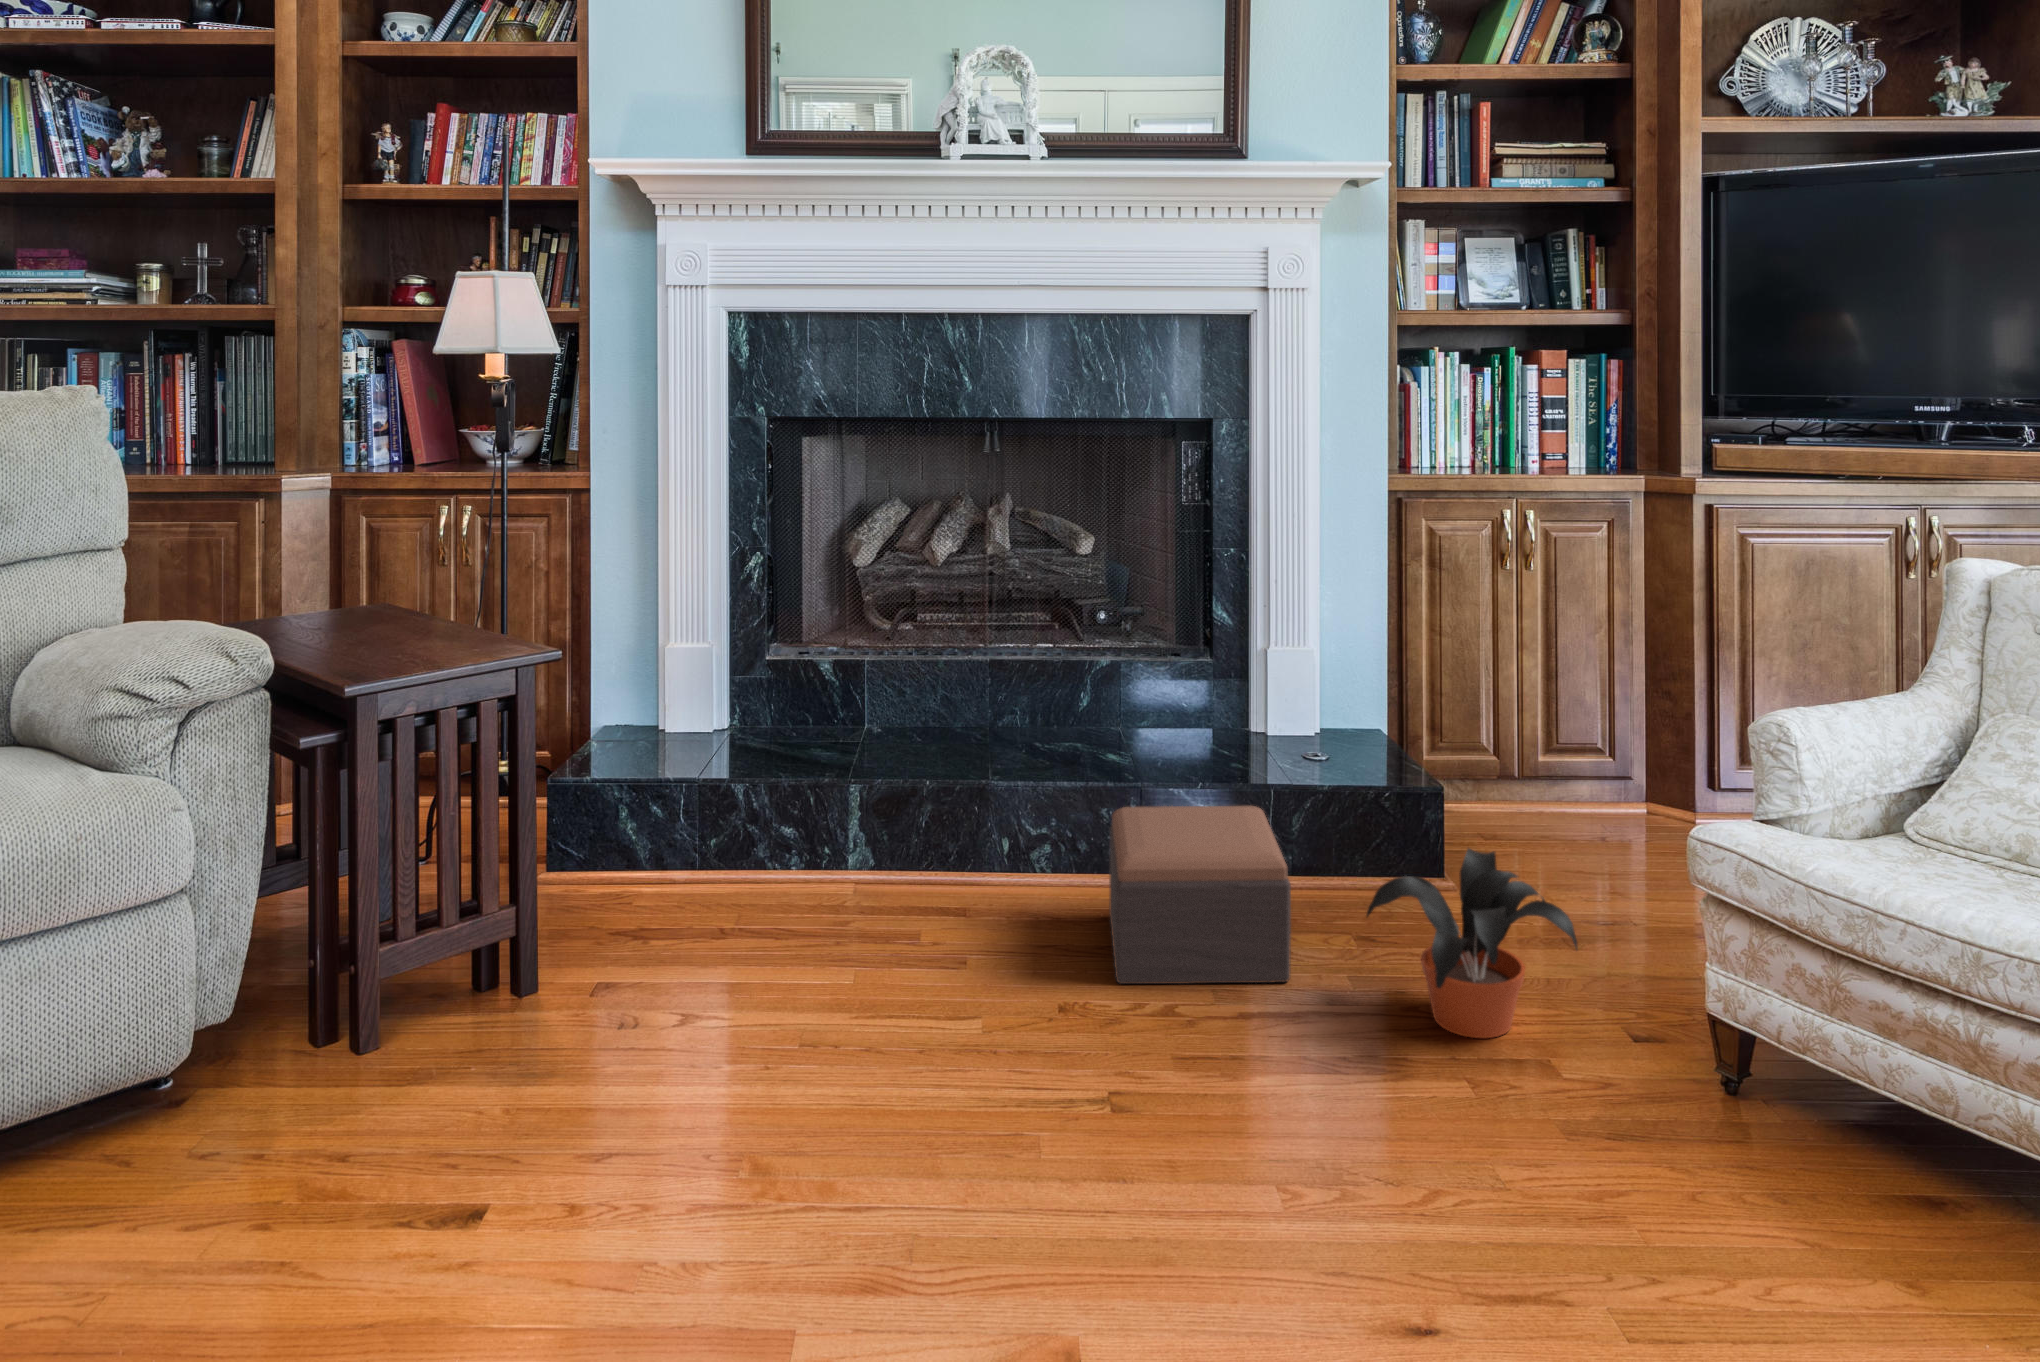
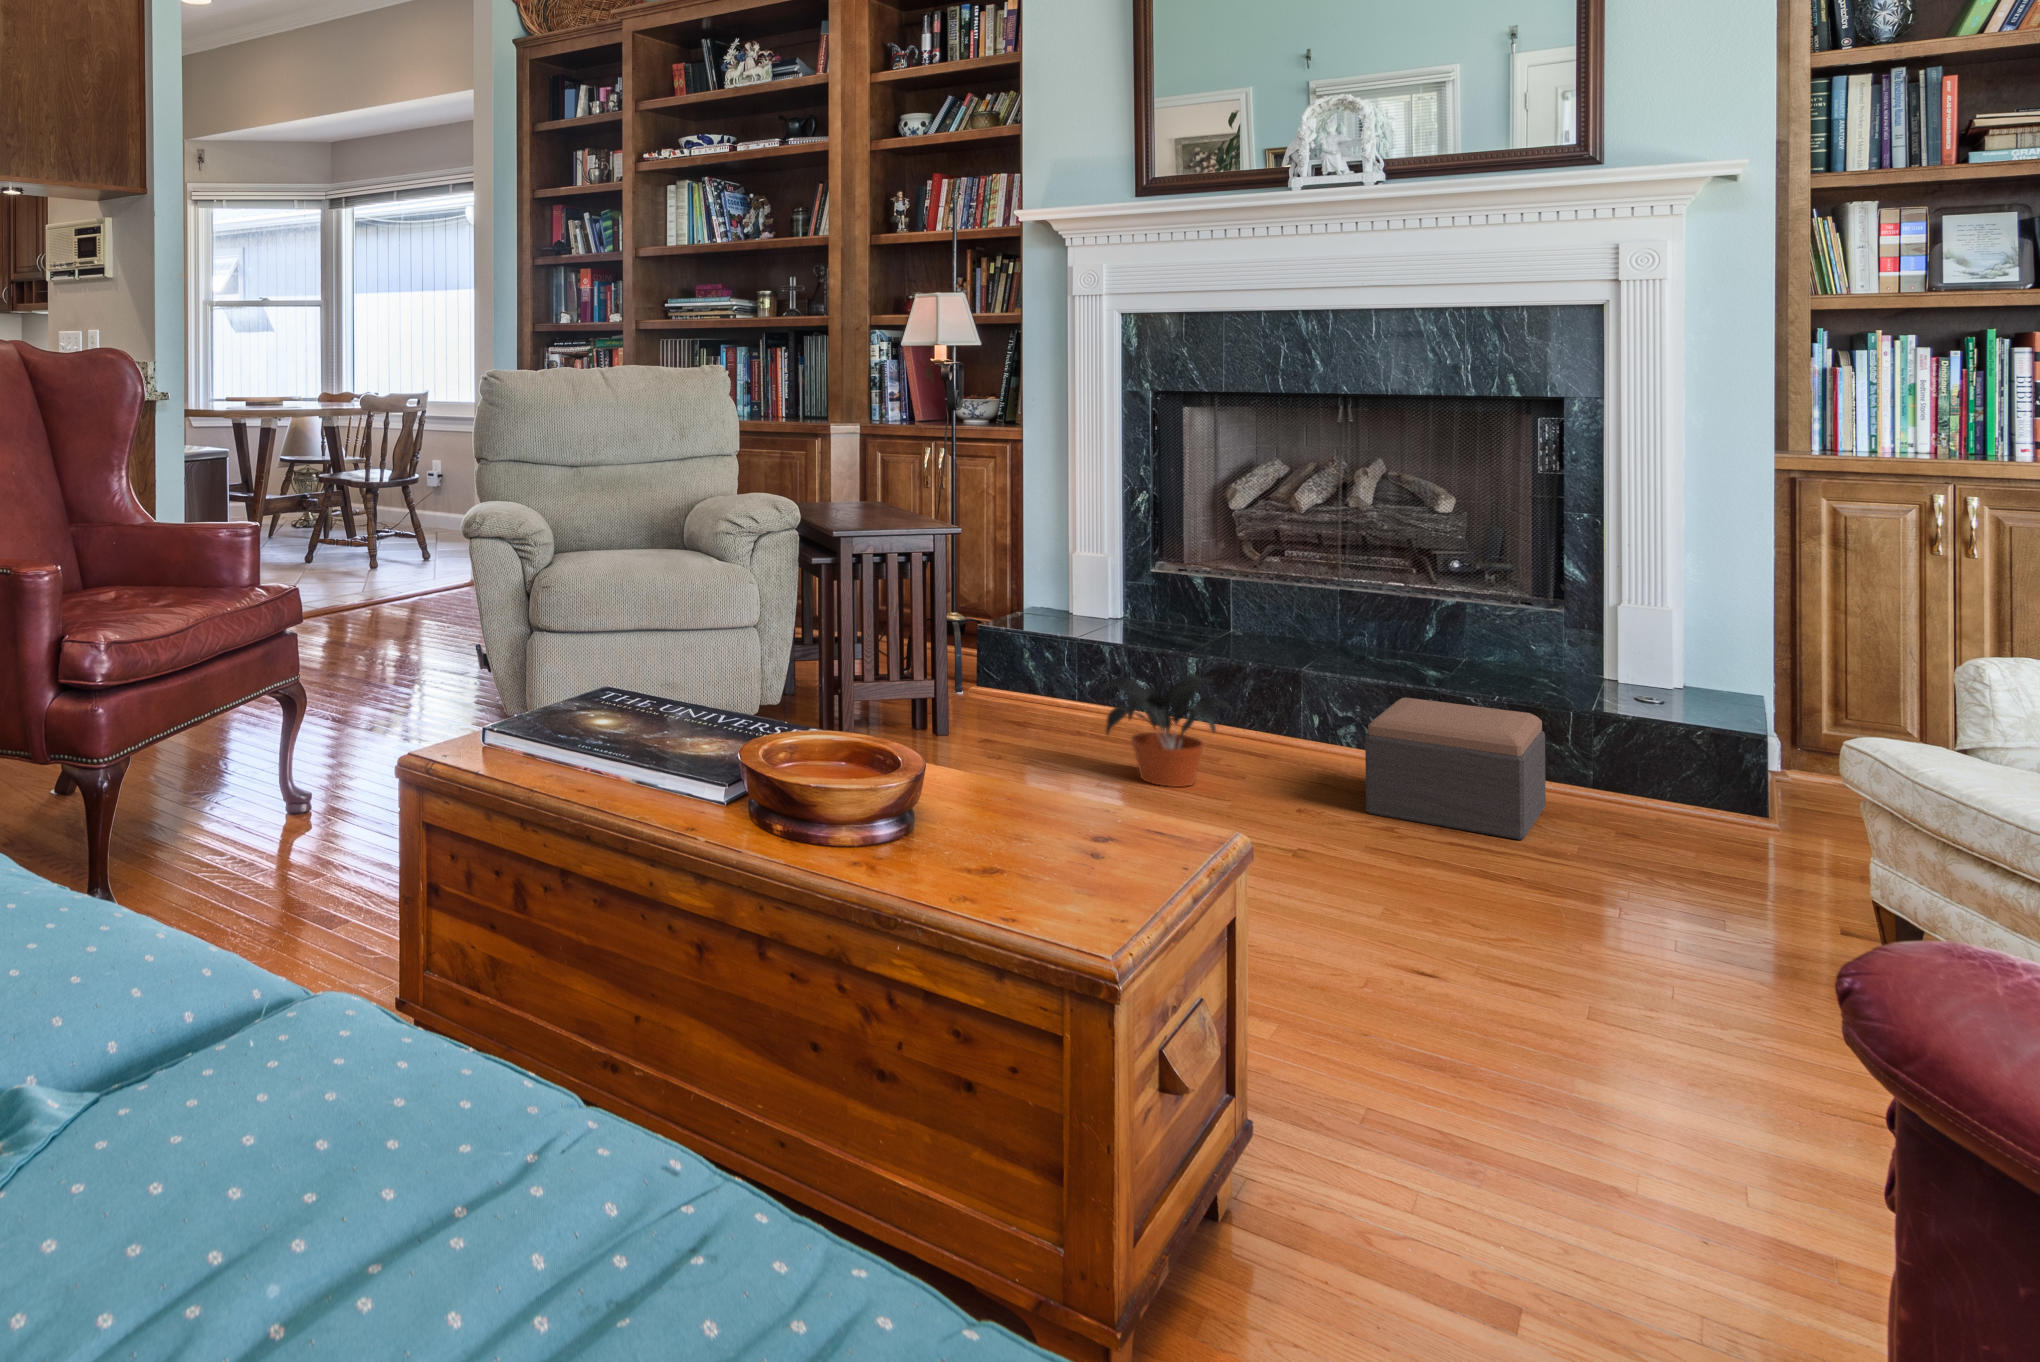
potted plant: present [1366,848,1578,1038] -> present [1099,674,1235,787]

